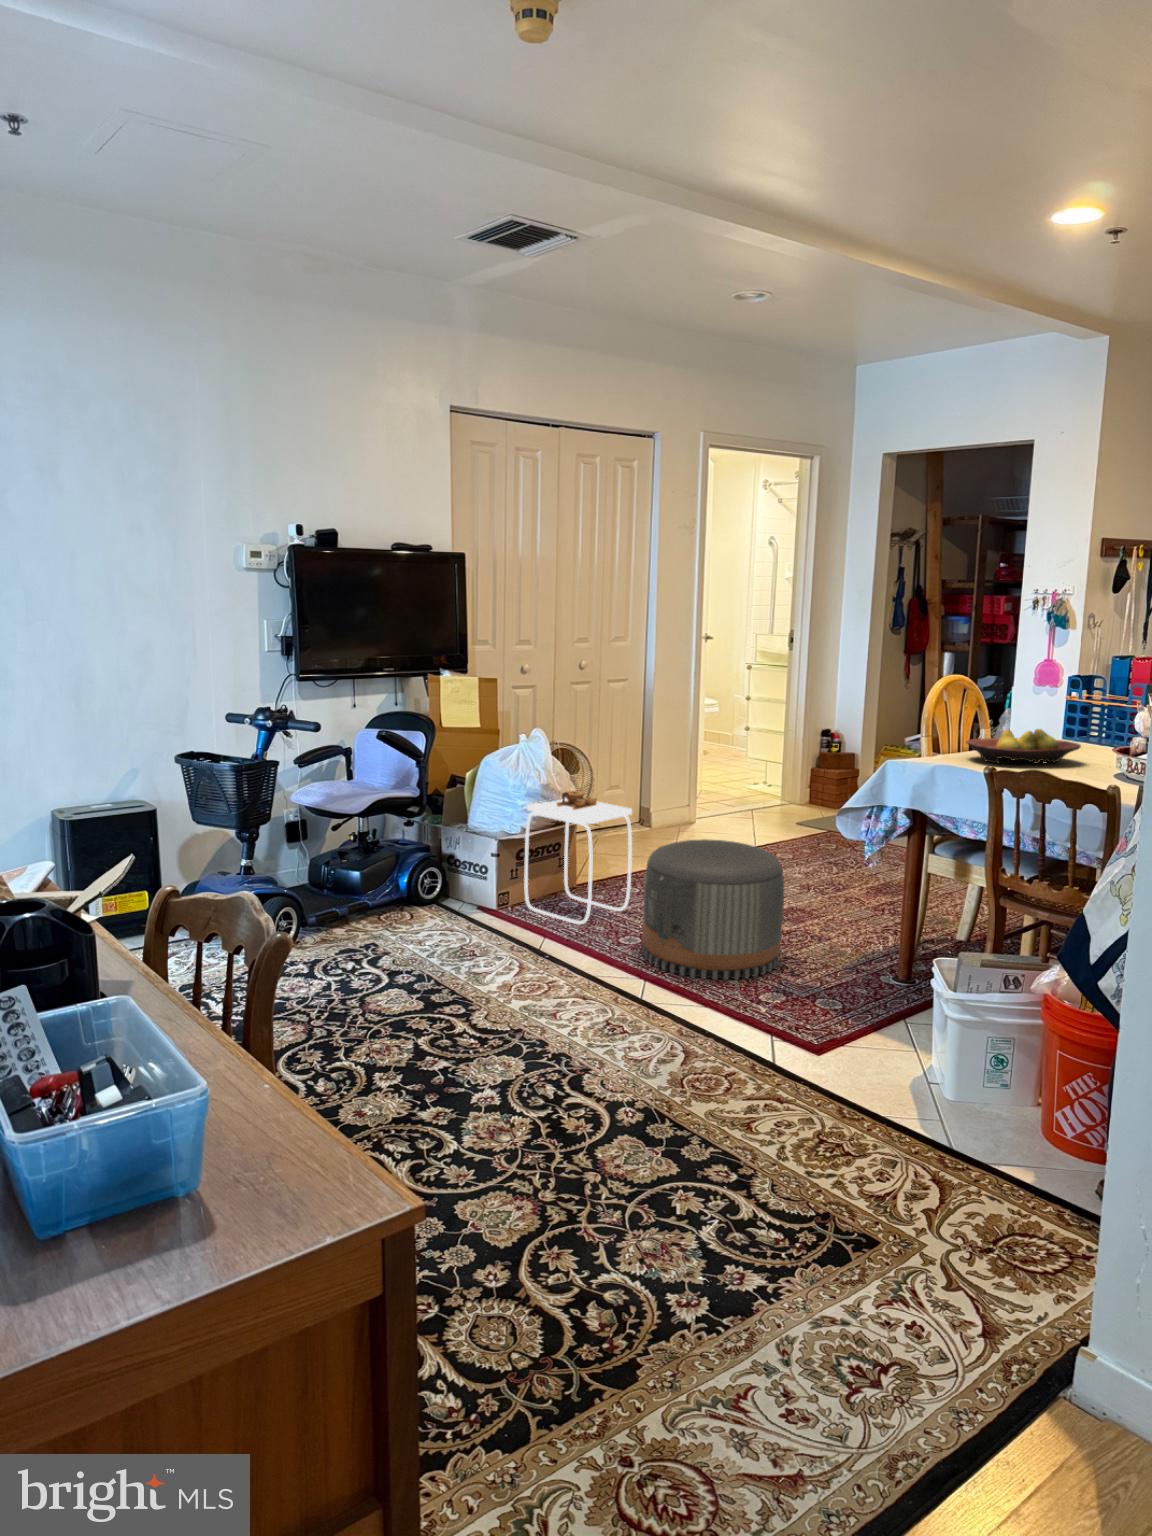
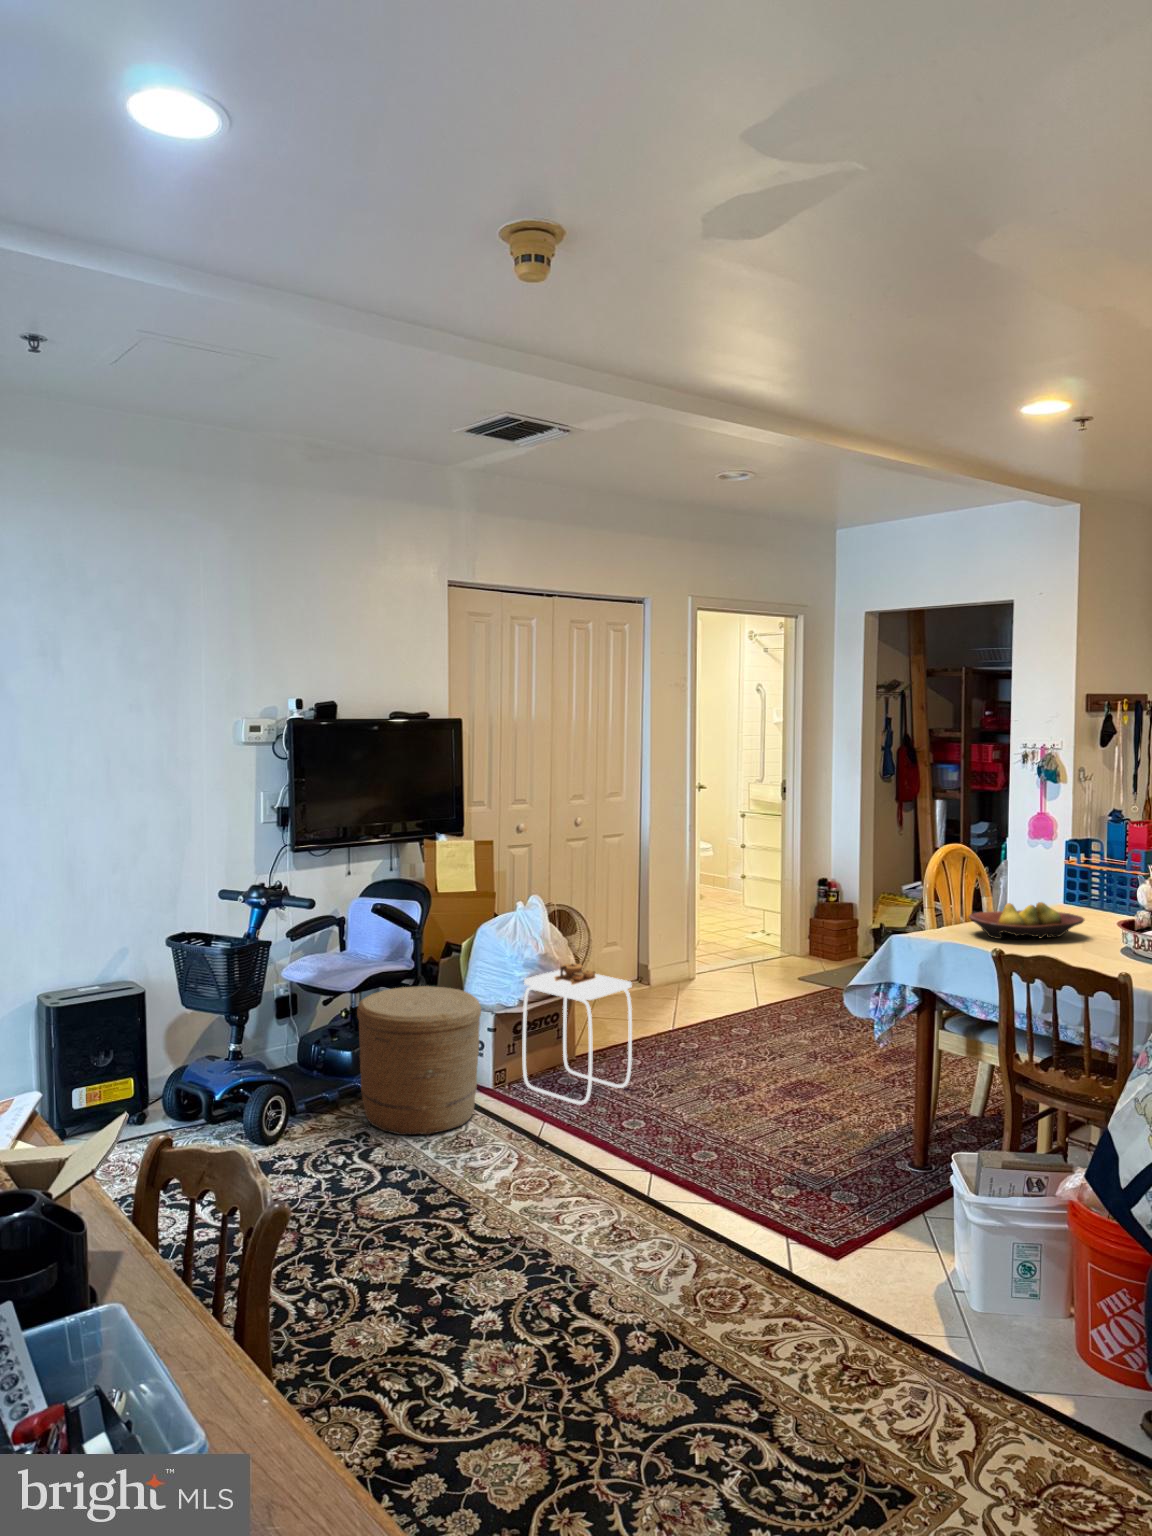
woven basket: none [363,809,484,947] -> present [357,986,481,1135]
pouf: present [642,839,784,980] -> none [646,1016,789,1169]

